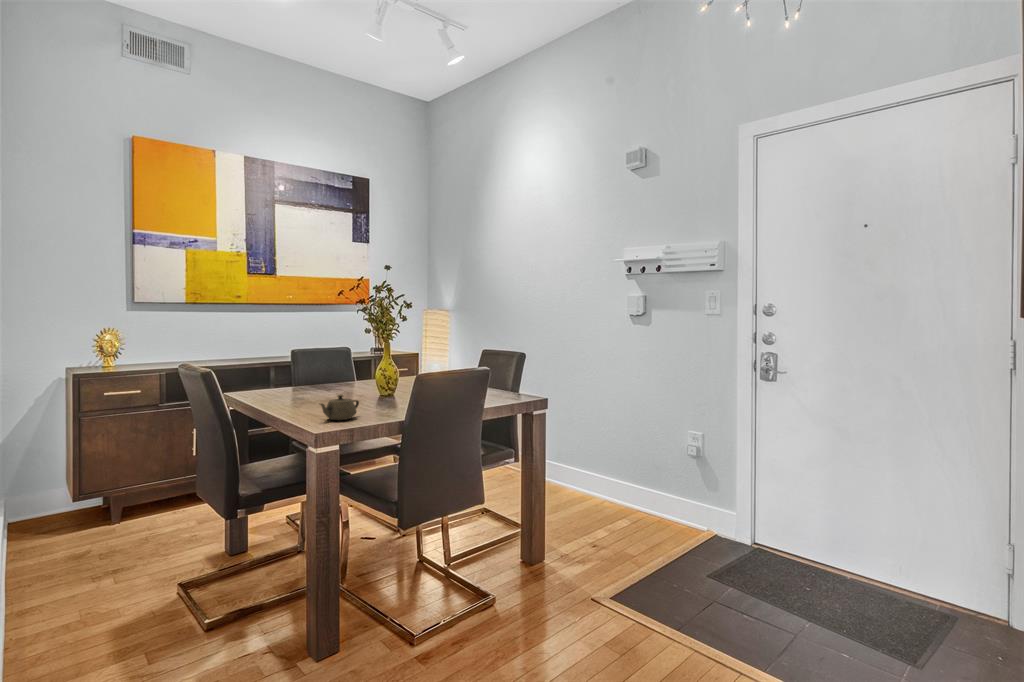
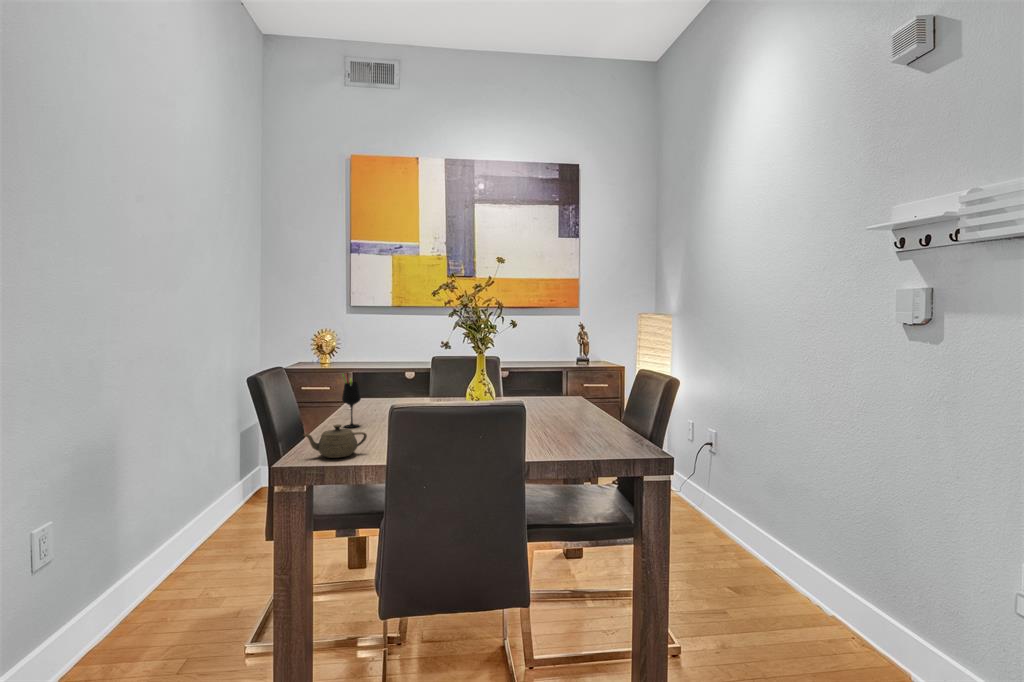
wine glass: none [284,359,301,407] -> present [342,373,361,428]

